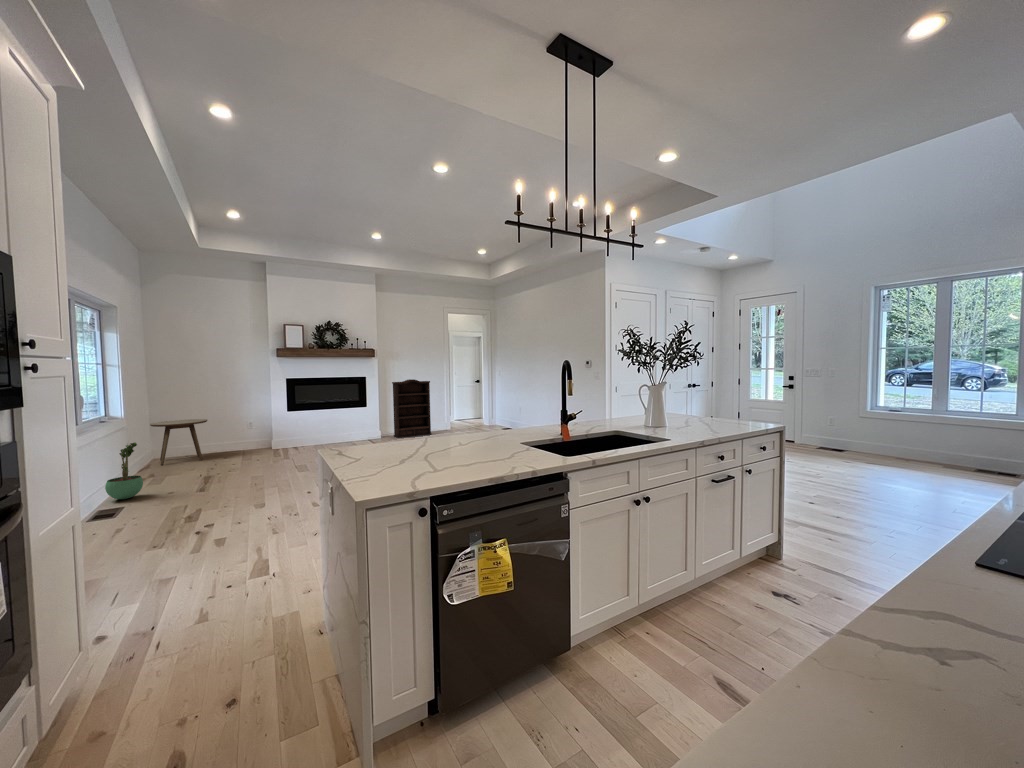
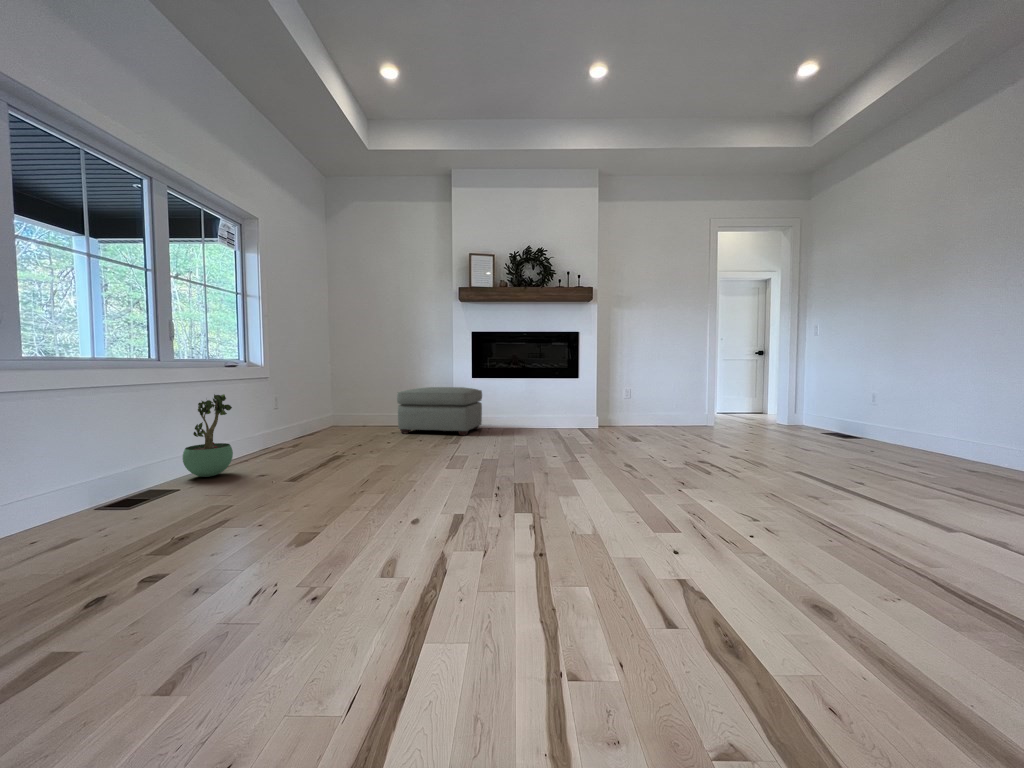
bookshelf: present [392,379,431,438] -> none [618,337,681,428]
side table: present [150,419,207,465] -> none [321,380,381,433]
ottoman: none [229,420,297,458] -> present [397,387,482,436]

